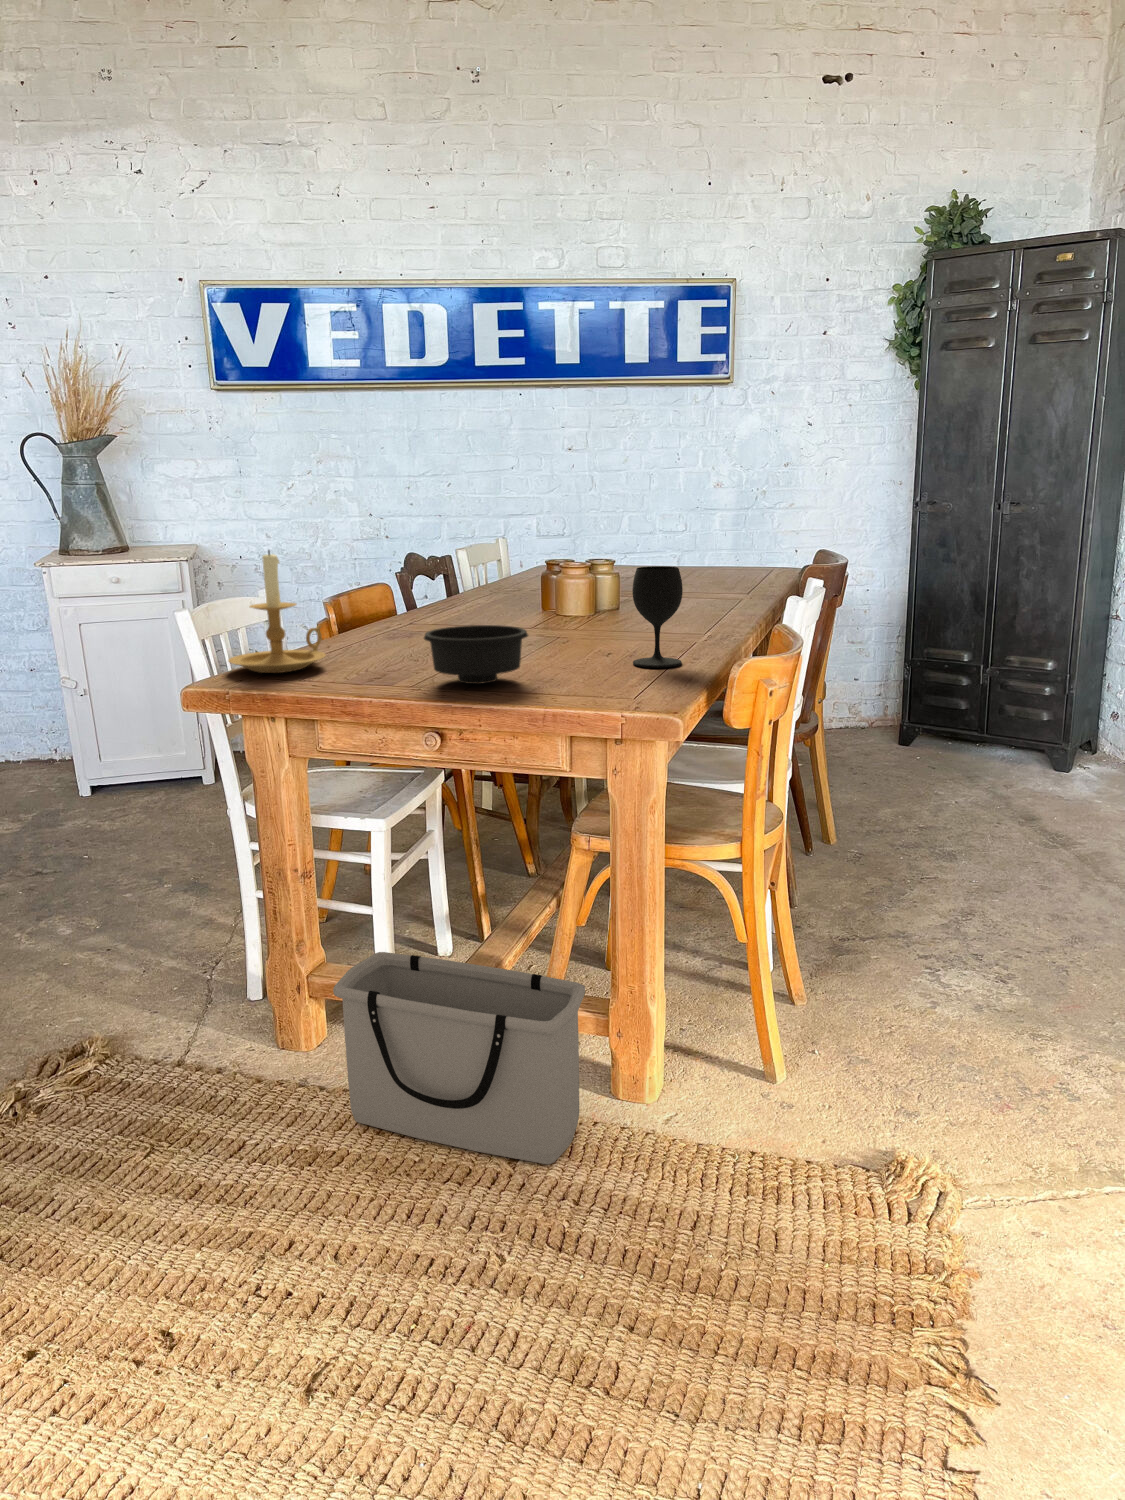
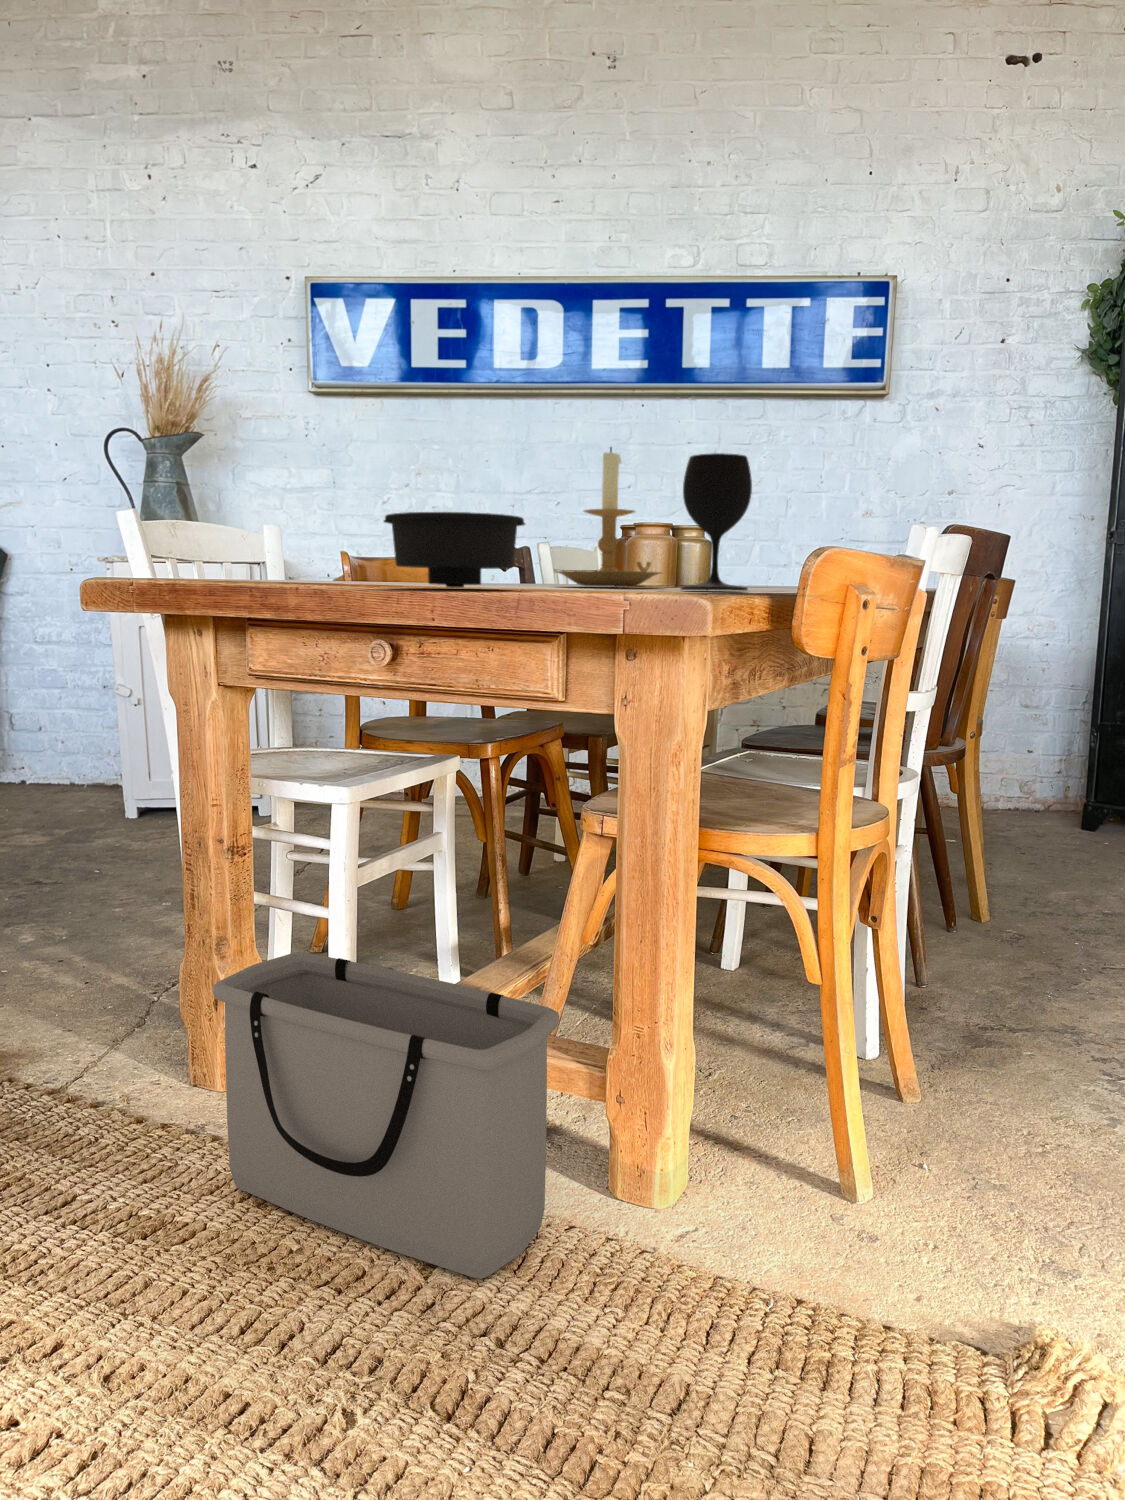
candle holder: present [229,550,326,673] -> present [555,447,661,587]

